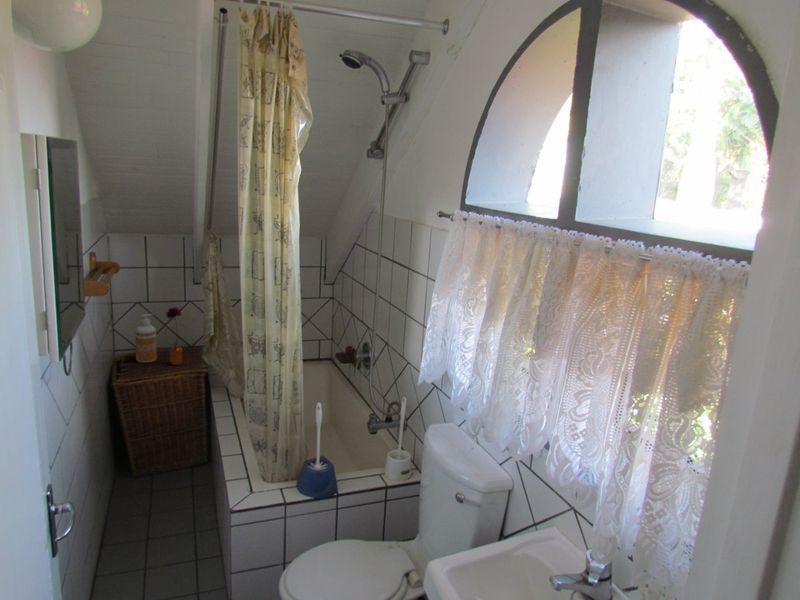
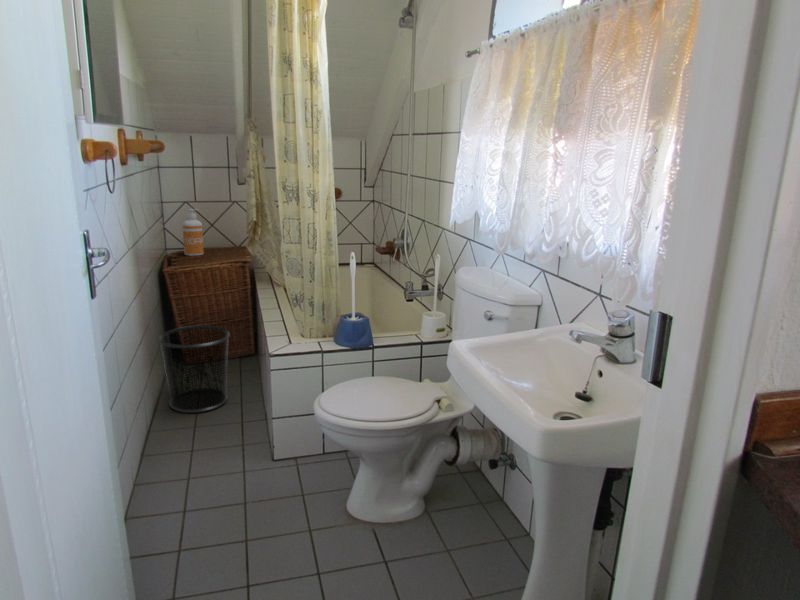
flower: present [166,307,182,365] -> none [210,198,230,256]
waste bin: none [110,452,186,552] -> present [159,325,230,413]

